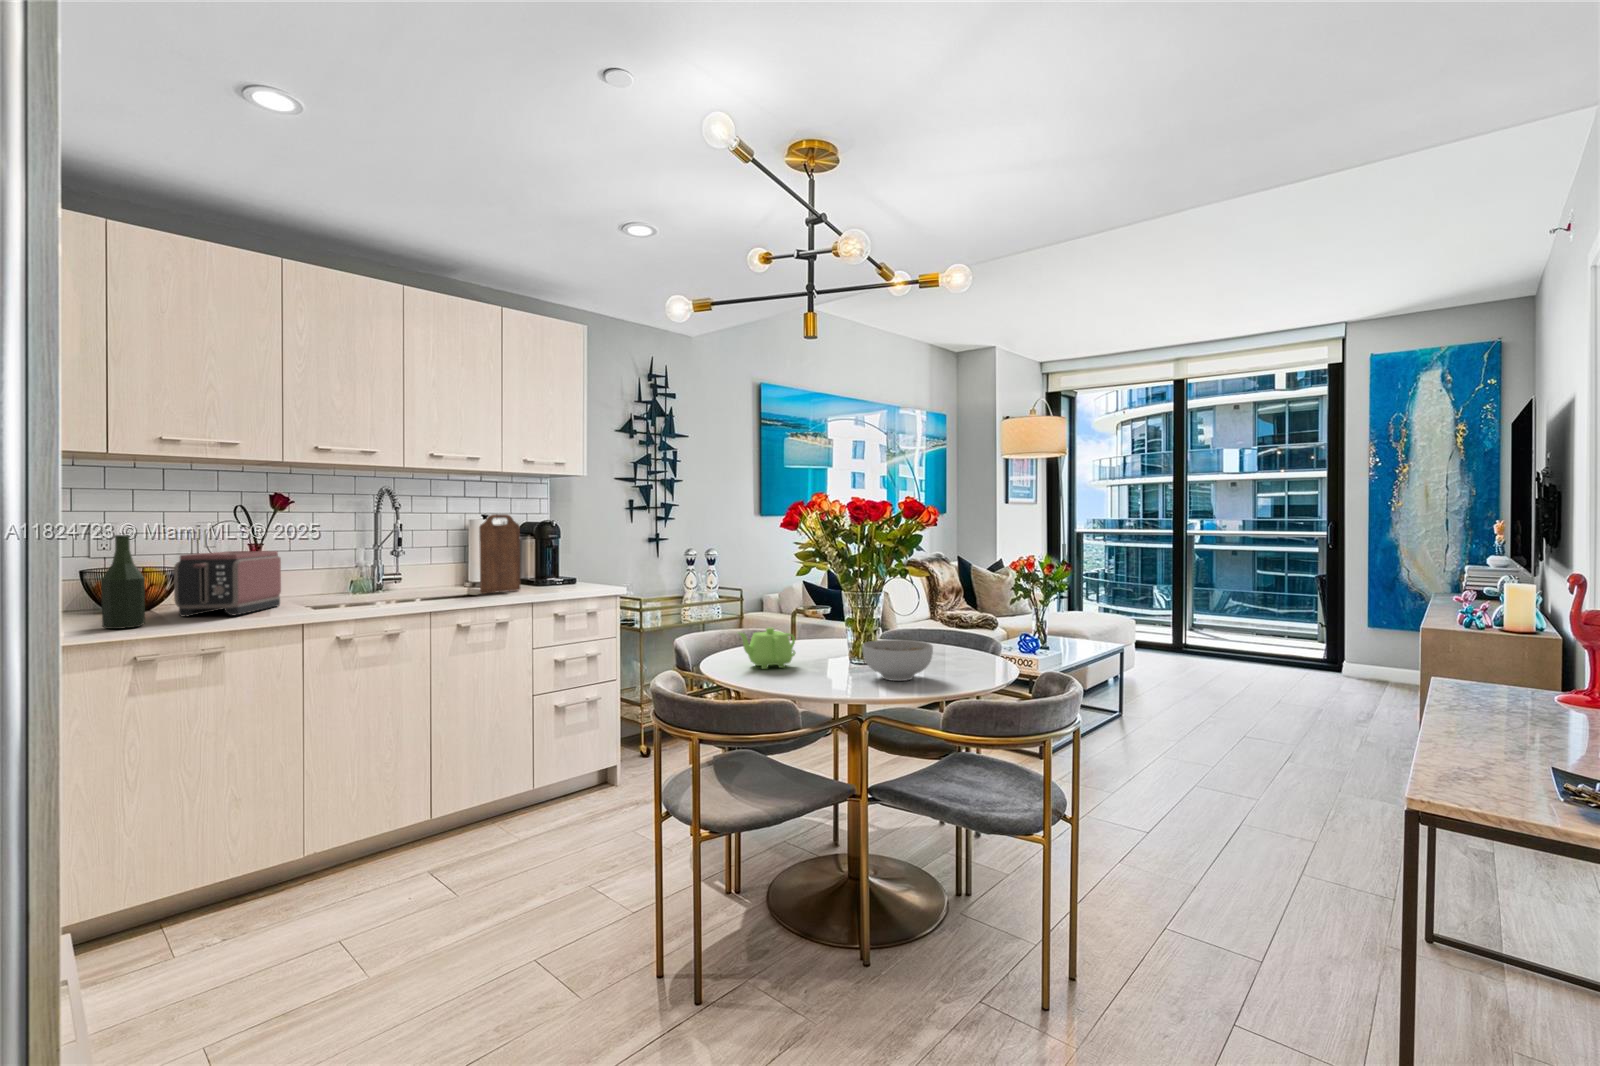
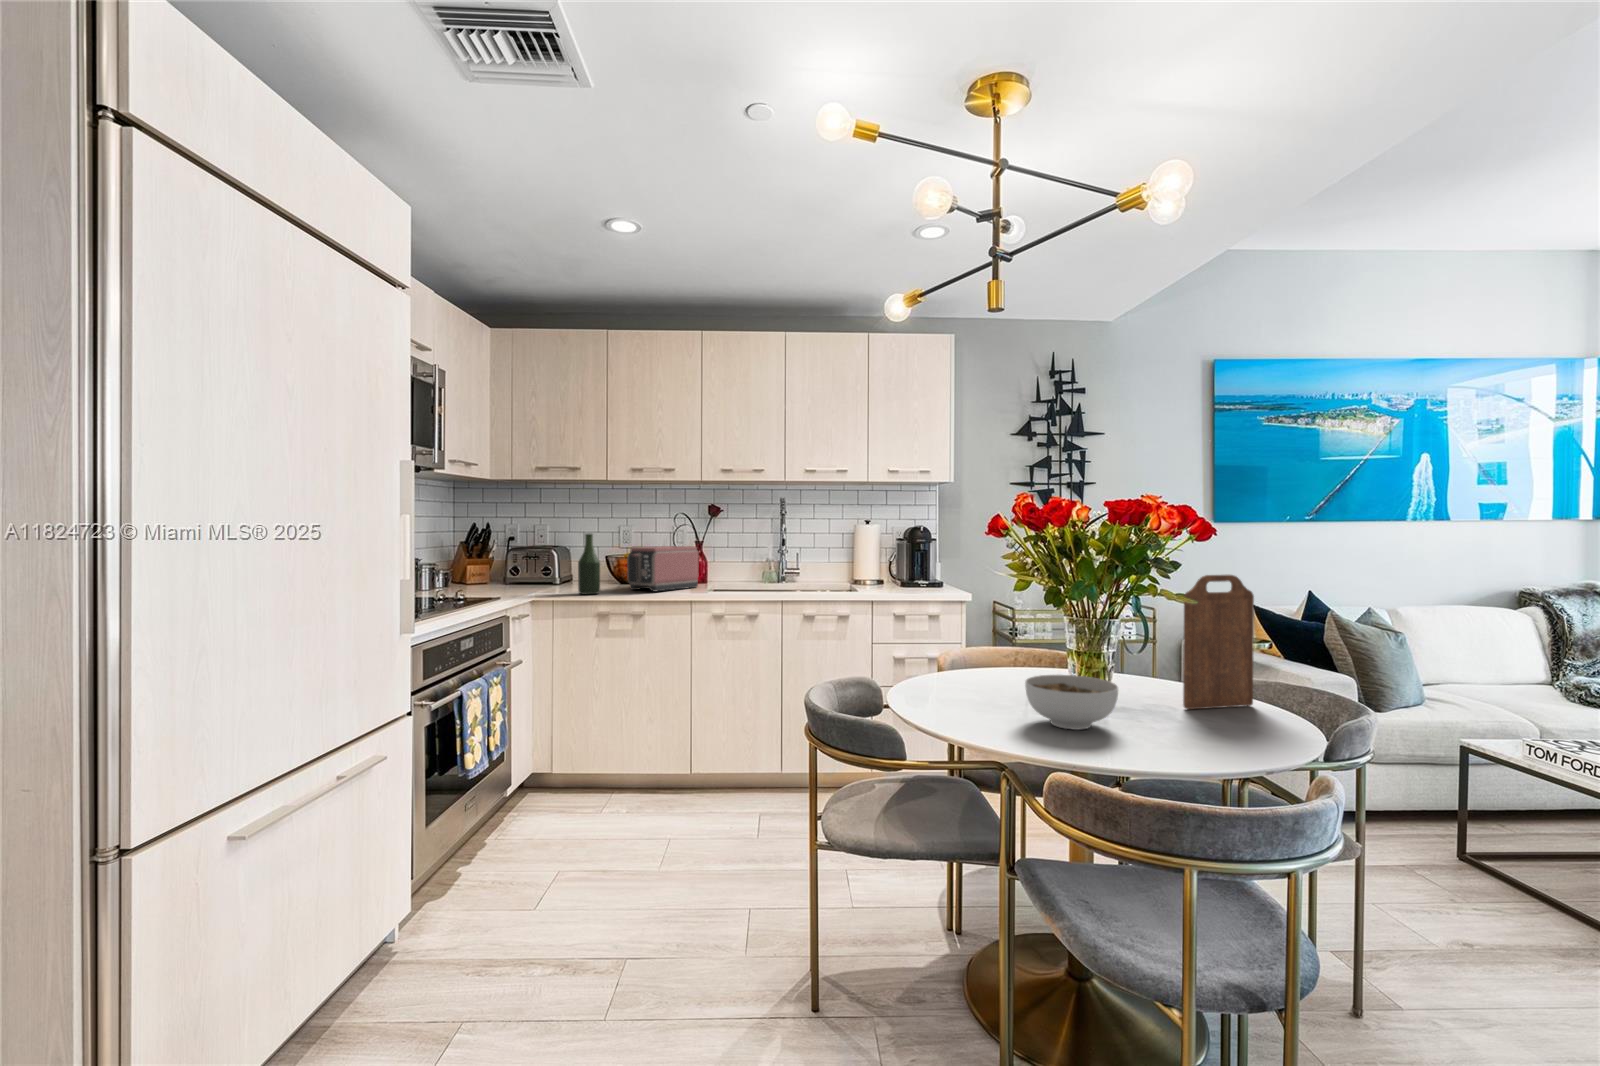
cutting board: present [479,514,520,594] -> present [1183,575,1254,709]
teapot: present [739,628,795,669] -> none [935,644,1003,691]

